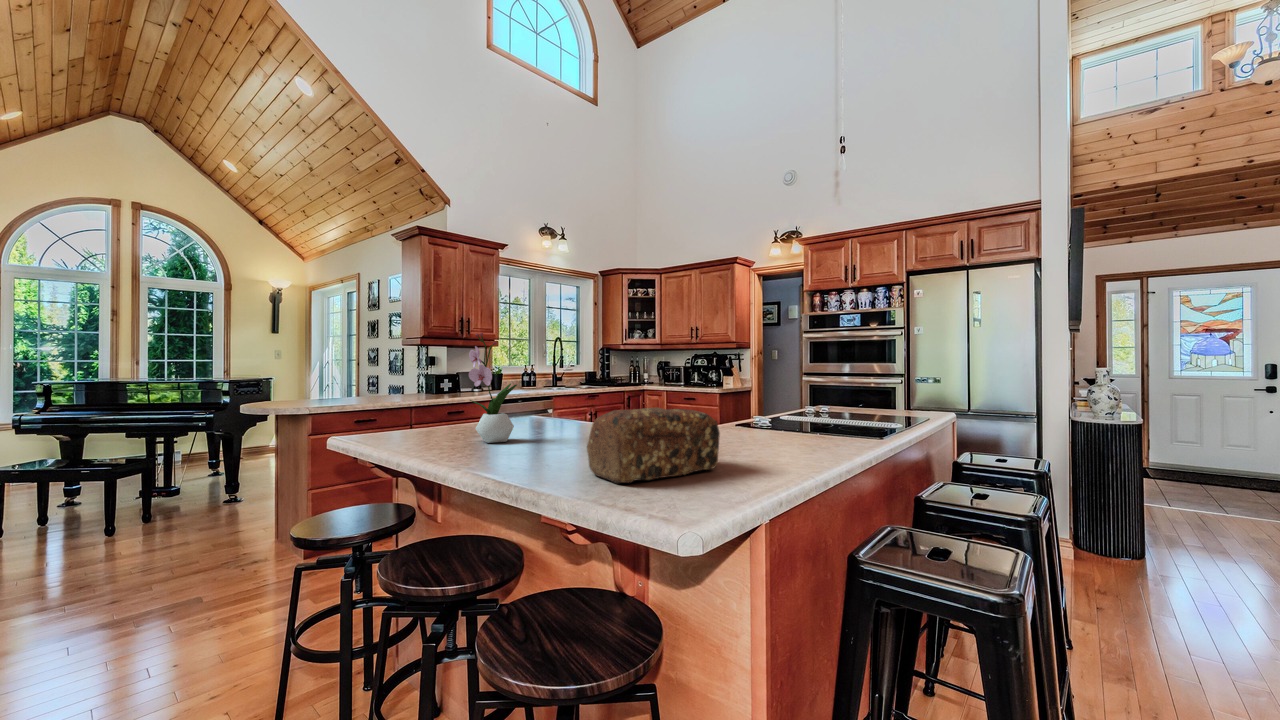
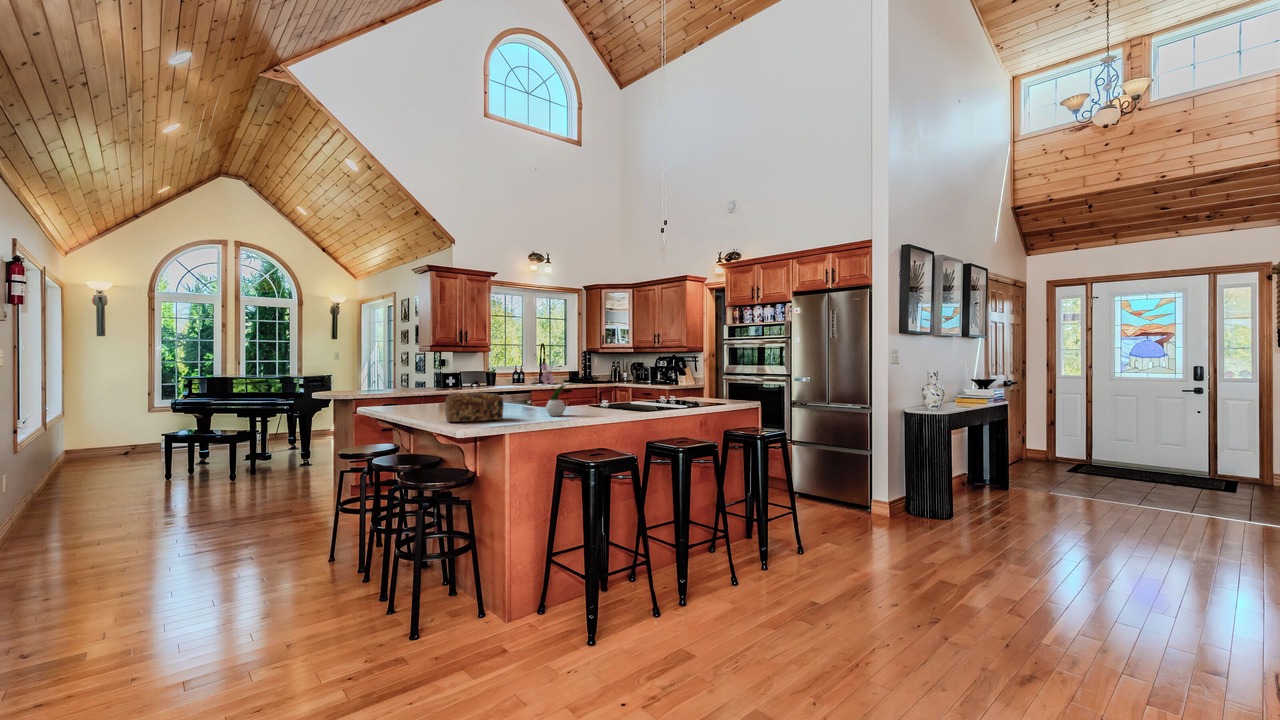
flower arrangement: present [469,333,517,443] -> present [541,355,566,416]

